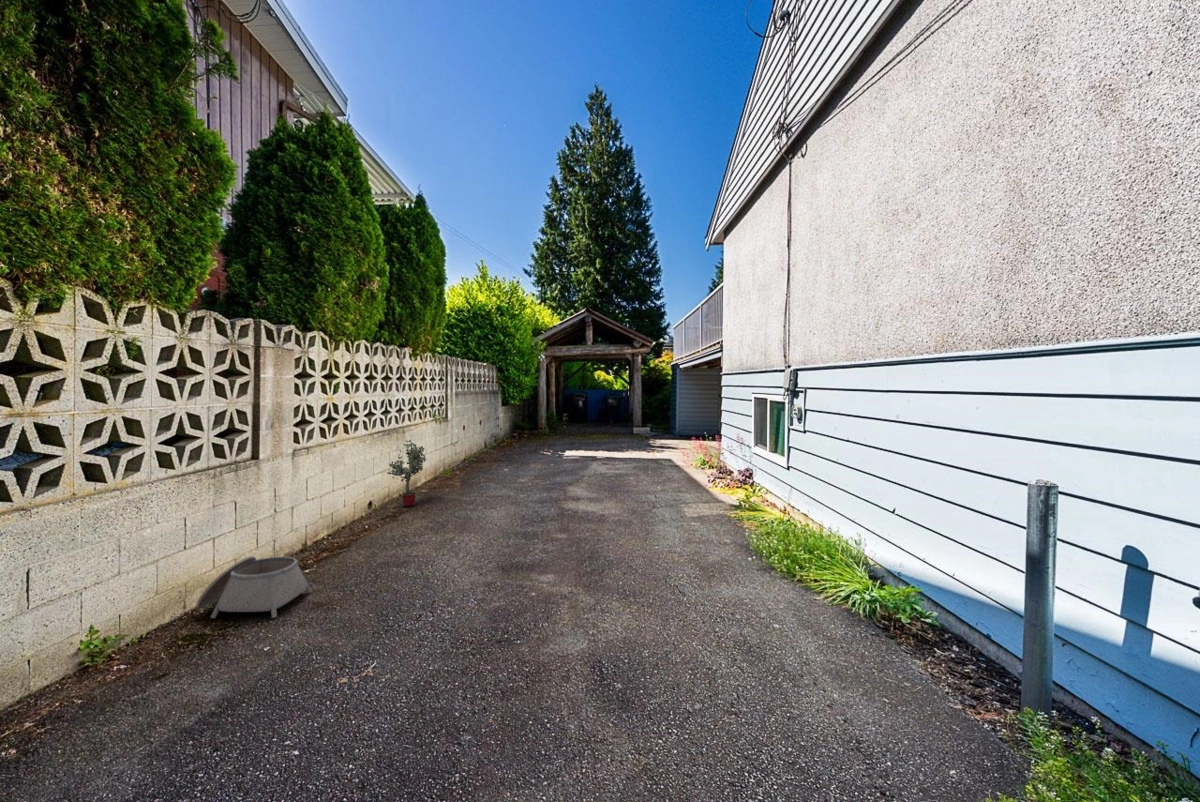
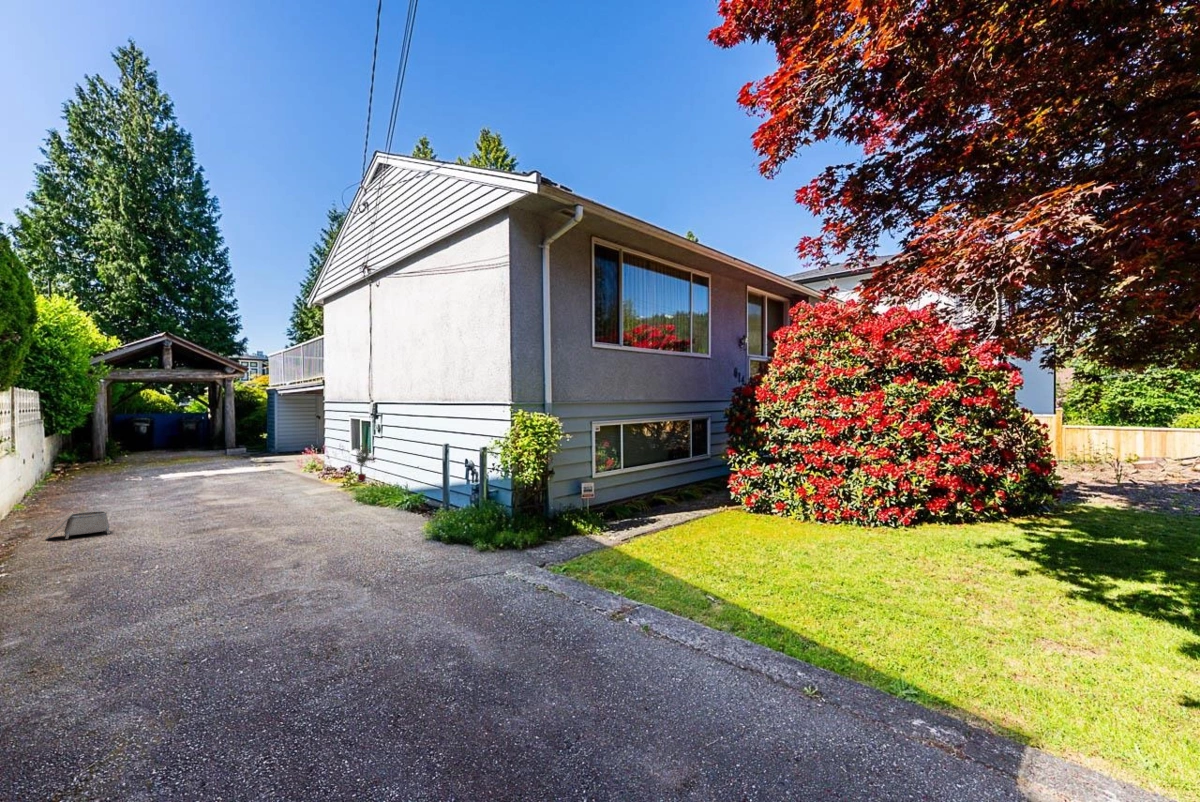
potted tree: present [387,440,427,507] -> present [356,443,375,481]

